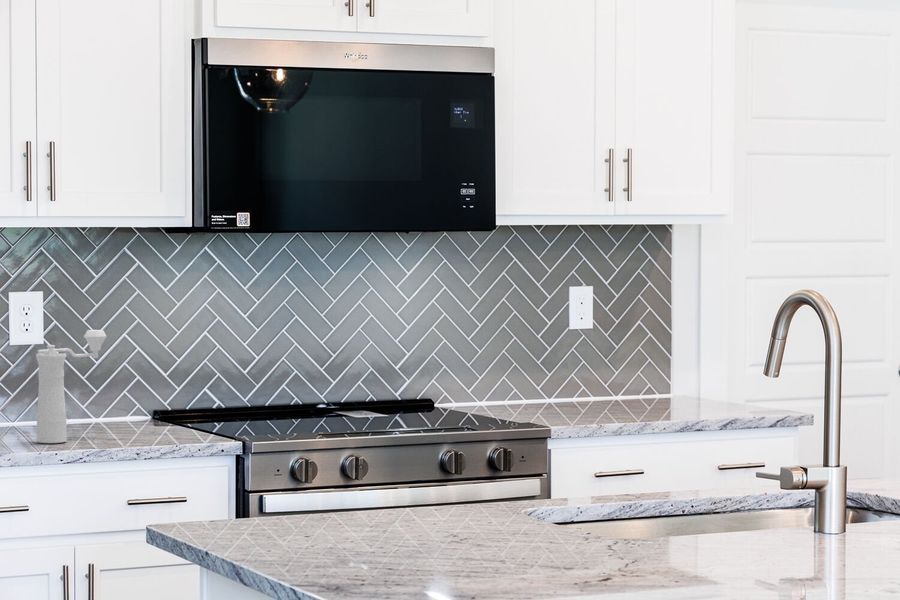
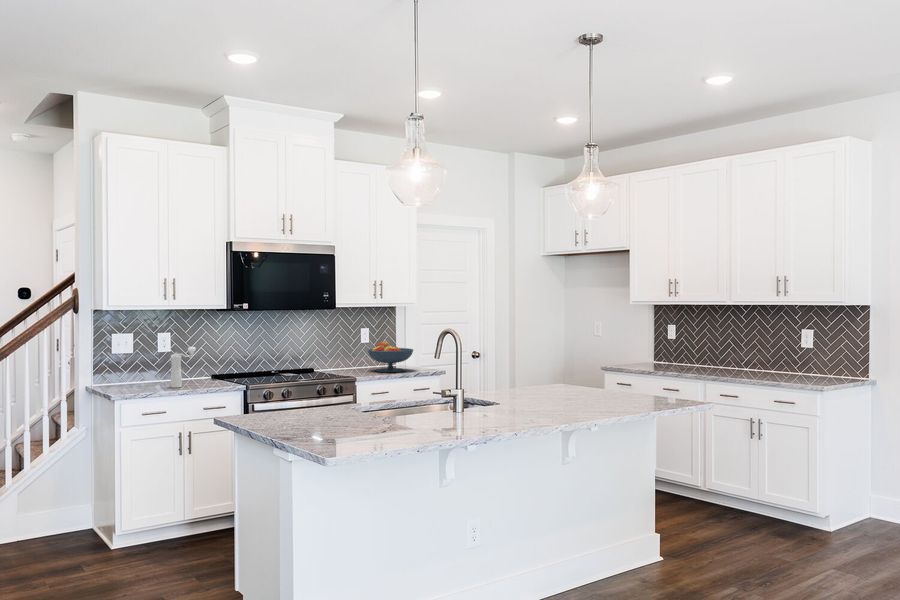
fruit bowl: none [578,326,710,413] -> present [367,342,413,372]

